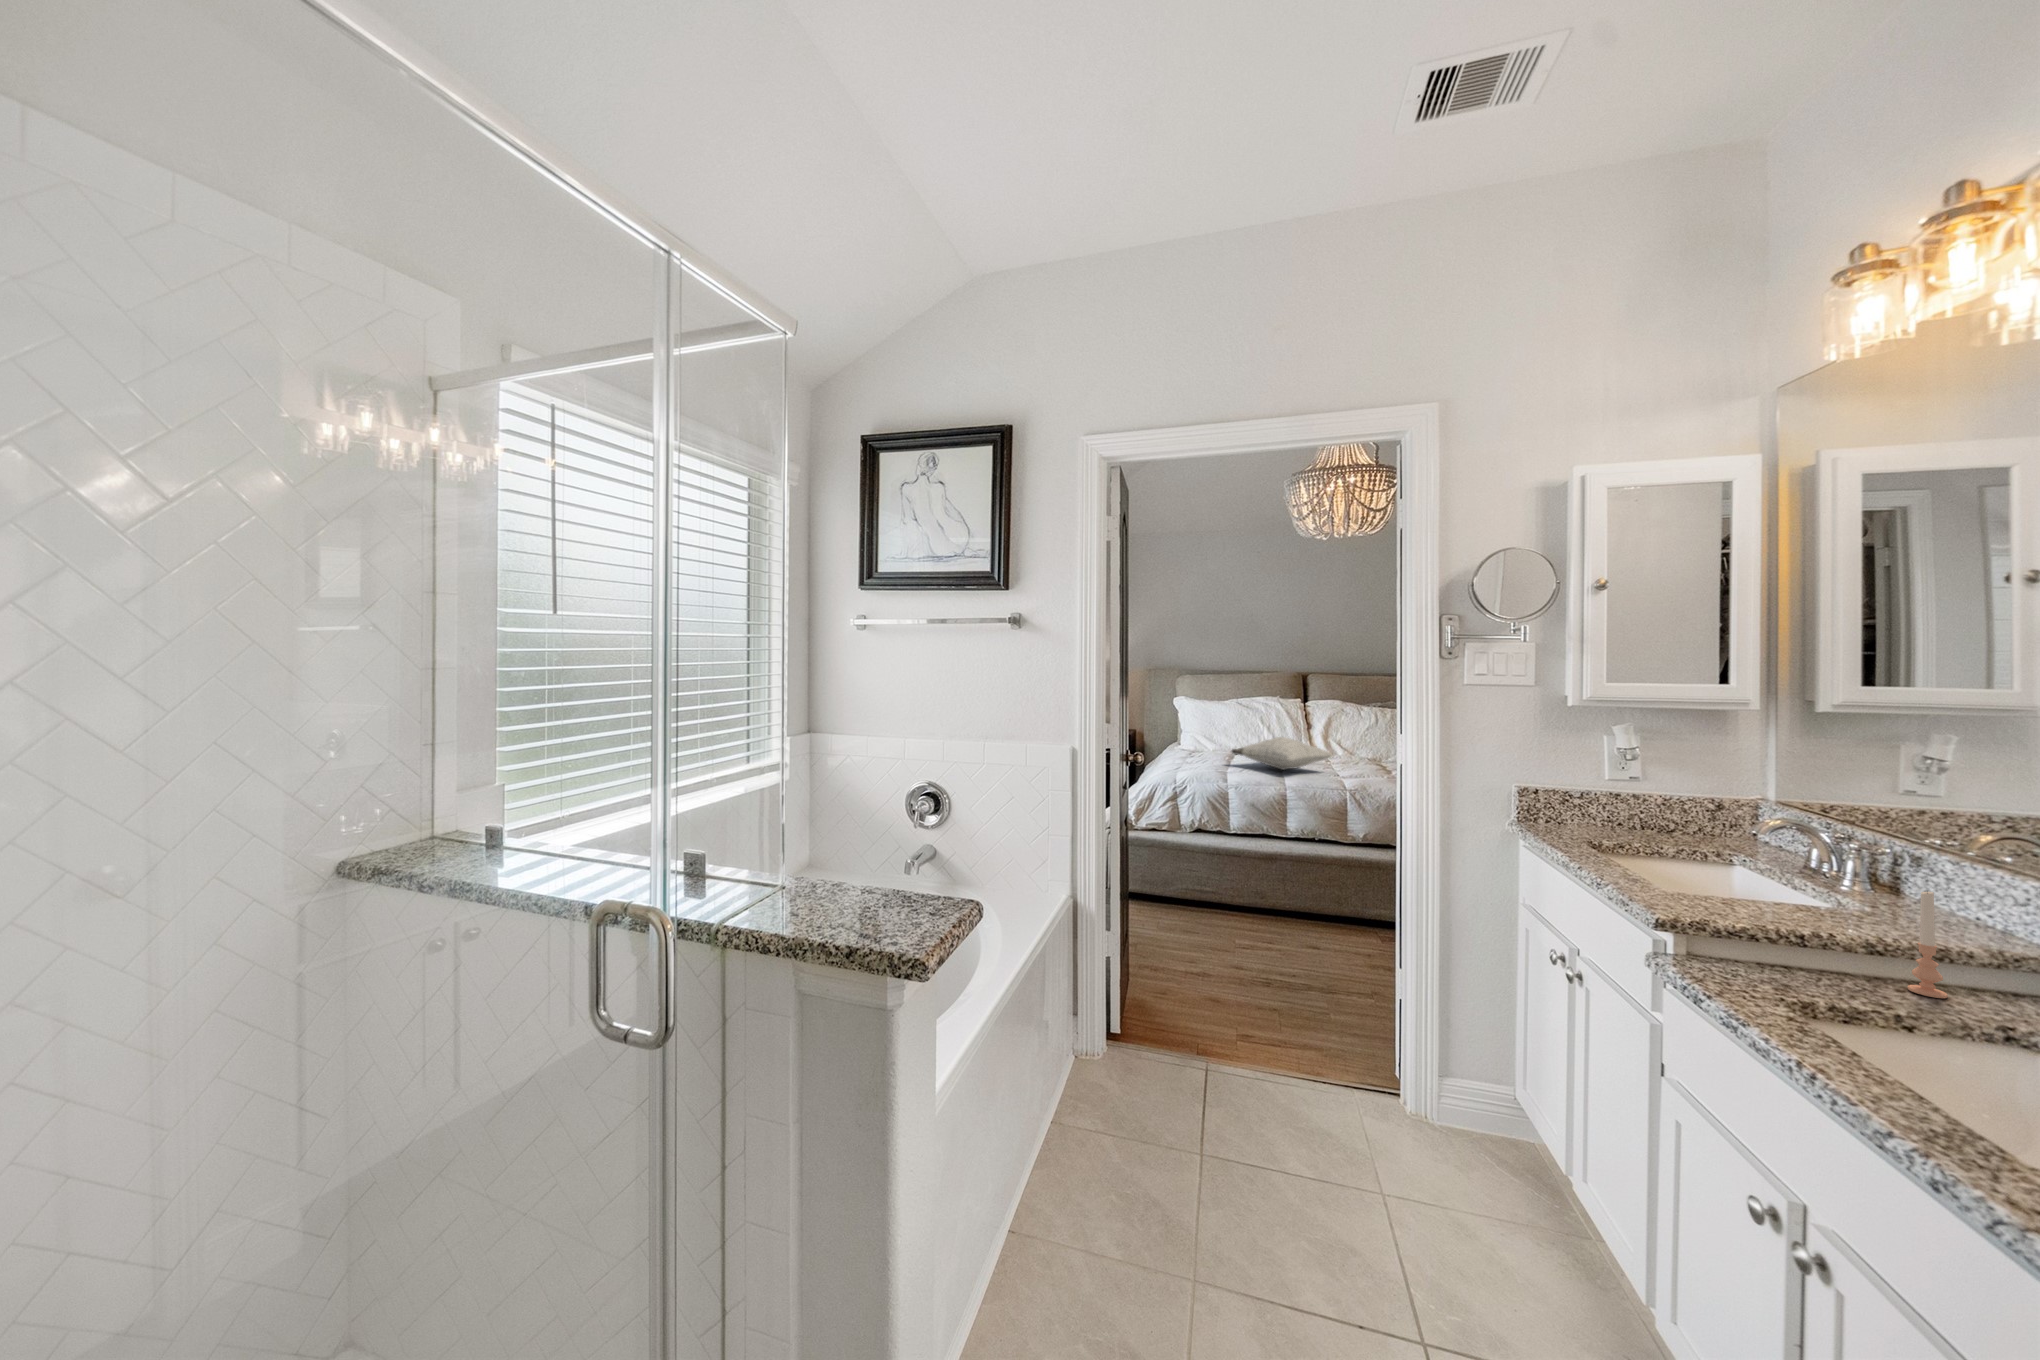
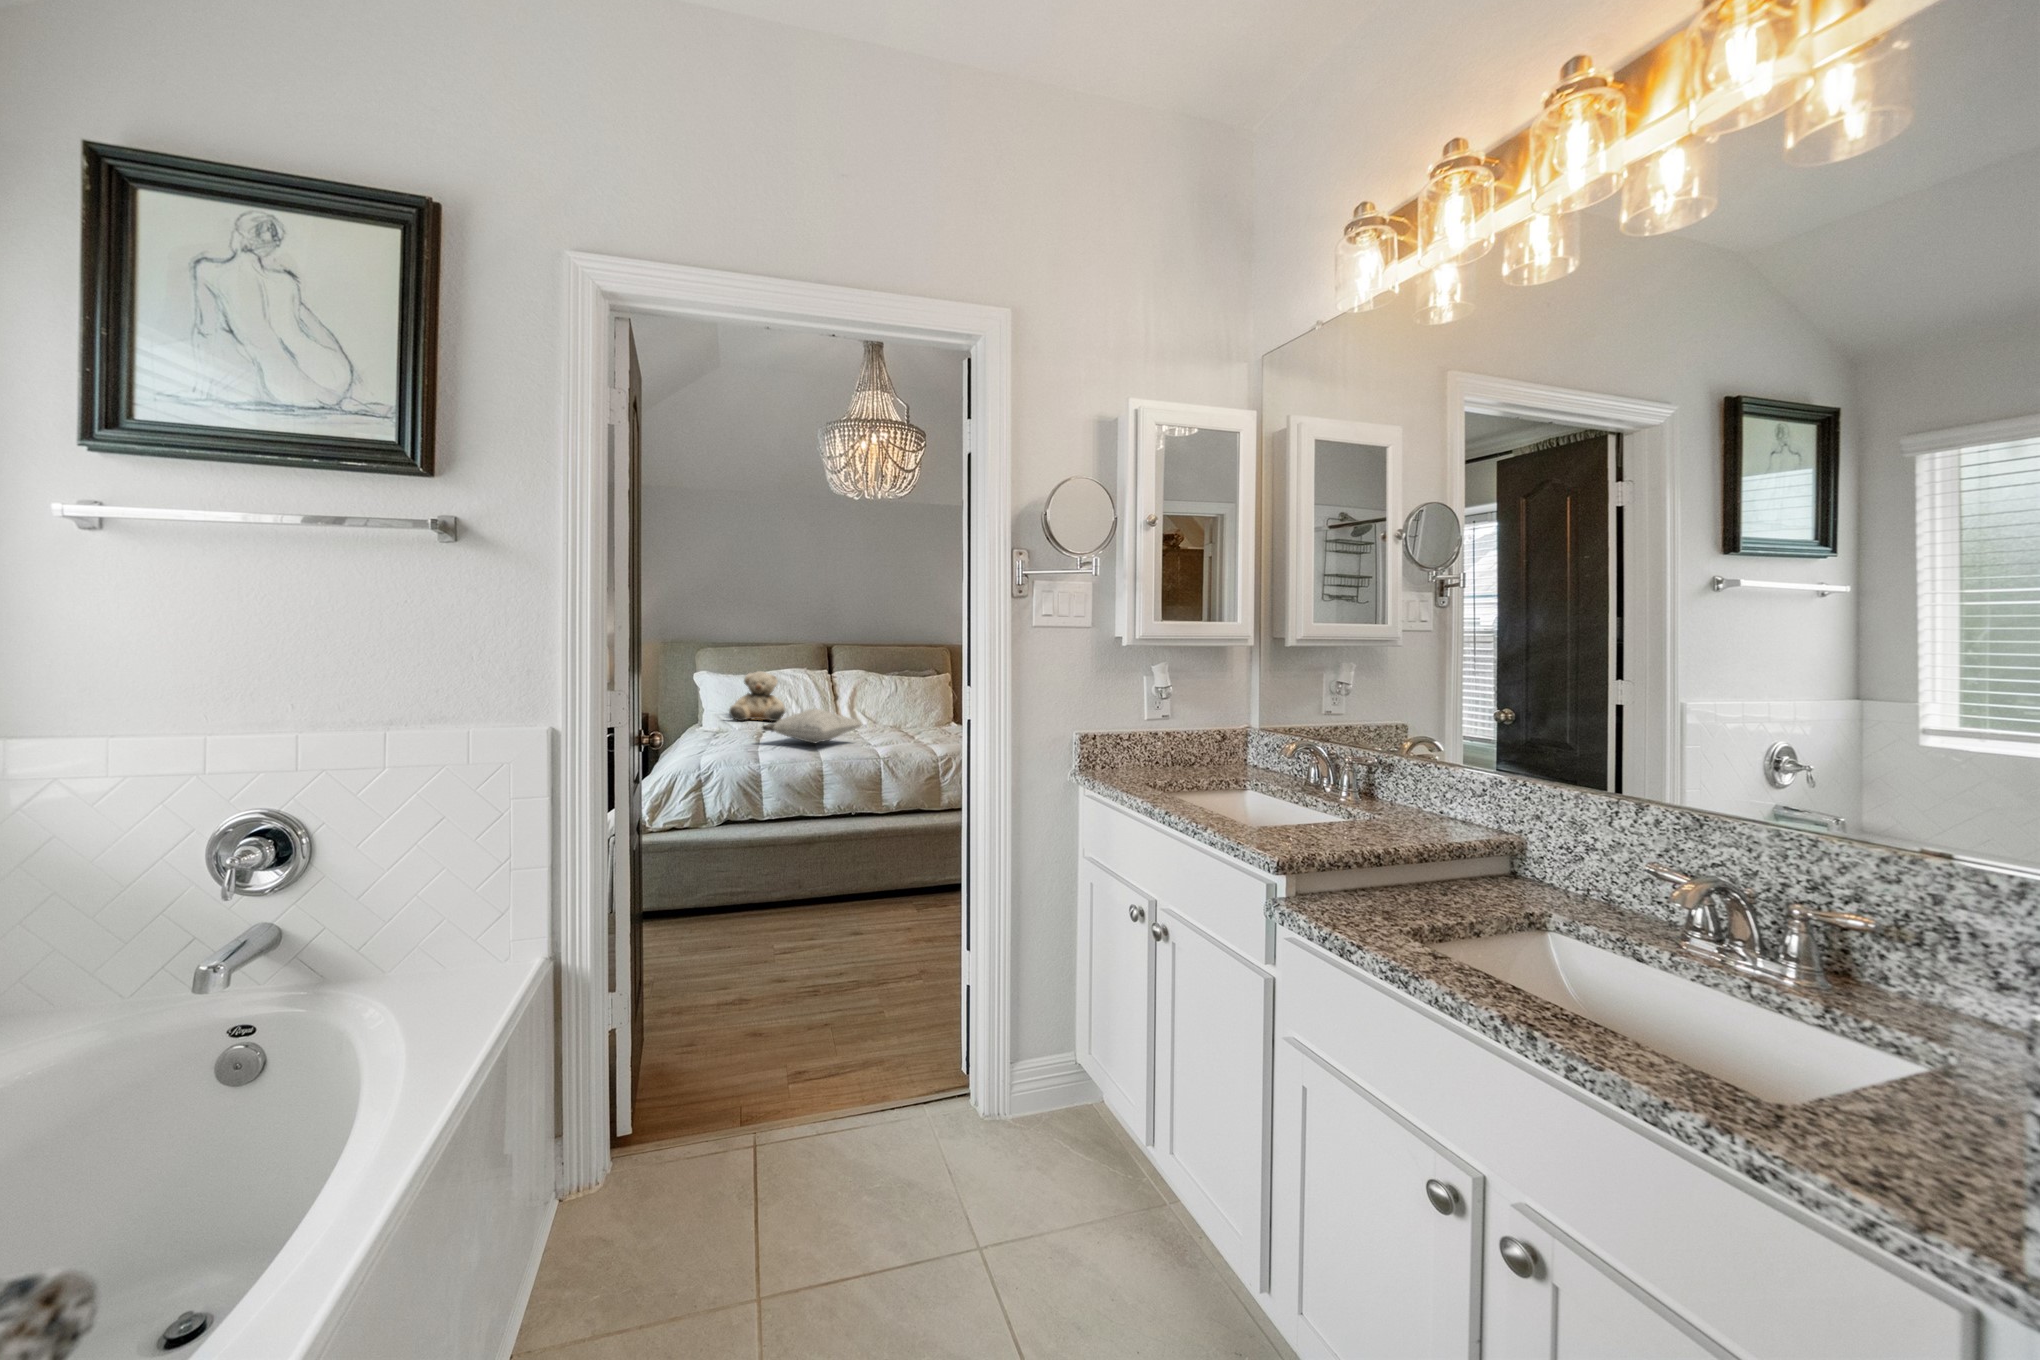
teddy bear: none [1204,696,1257,745] -> present [729,671,786,721]
candle: present [1908,891,1948,998] -> none [1462,793,1492,899]

